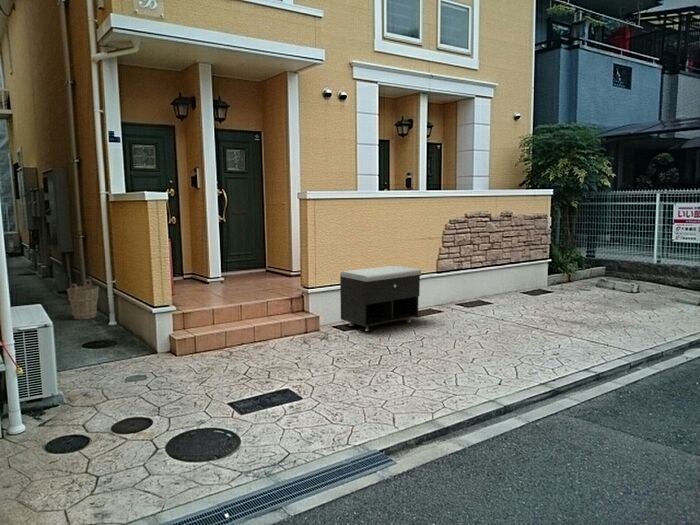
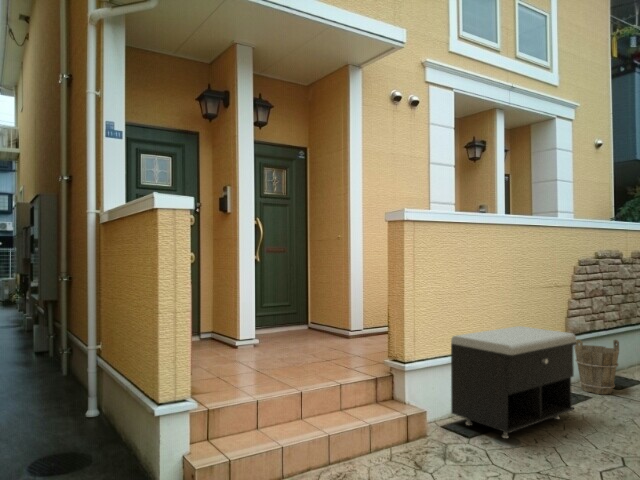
bucket: present [67,279,99,320] -> present [574,340,619,394]

